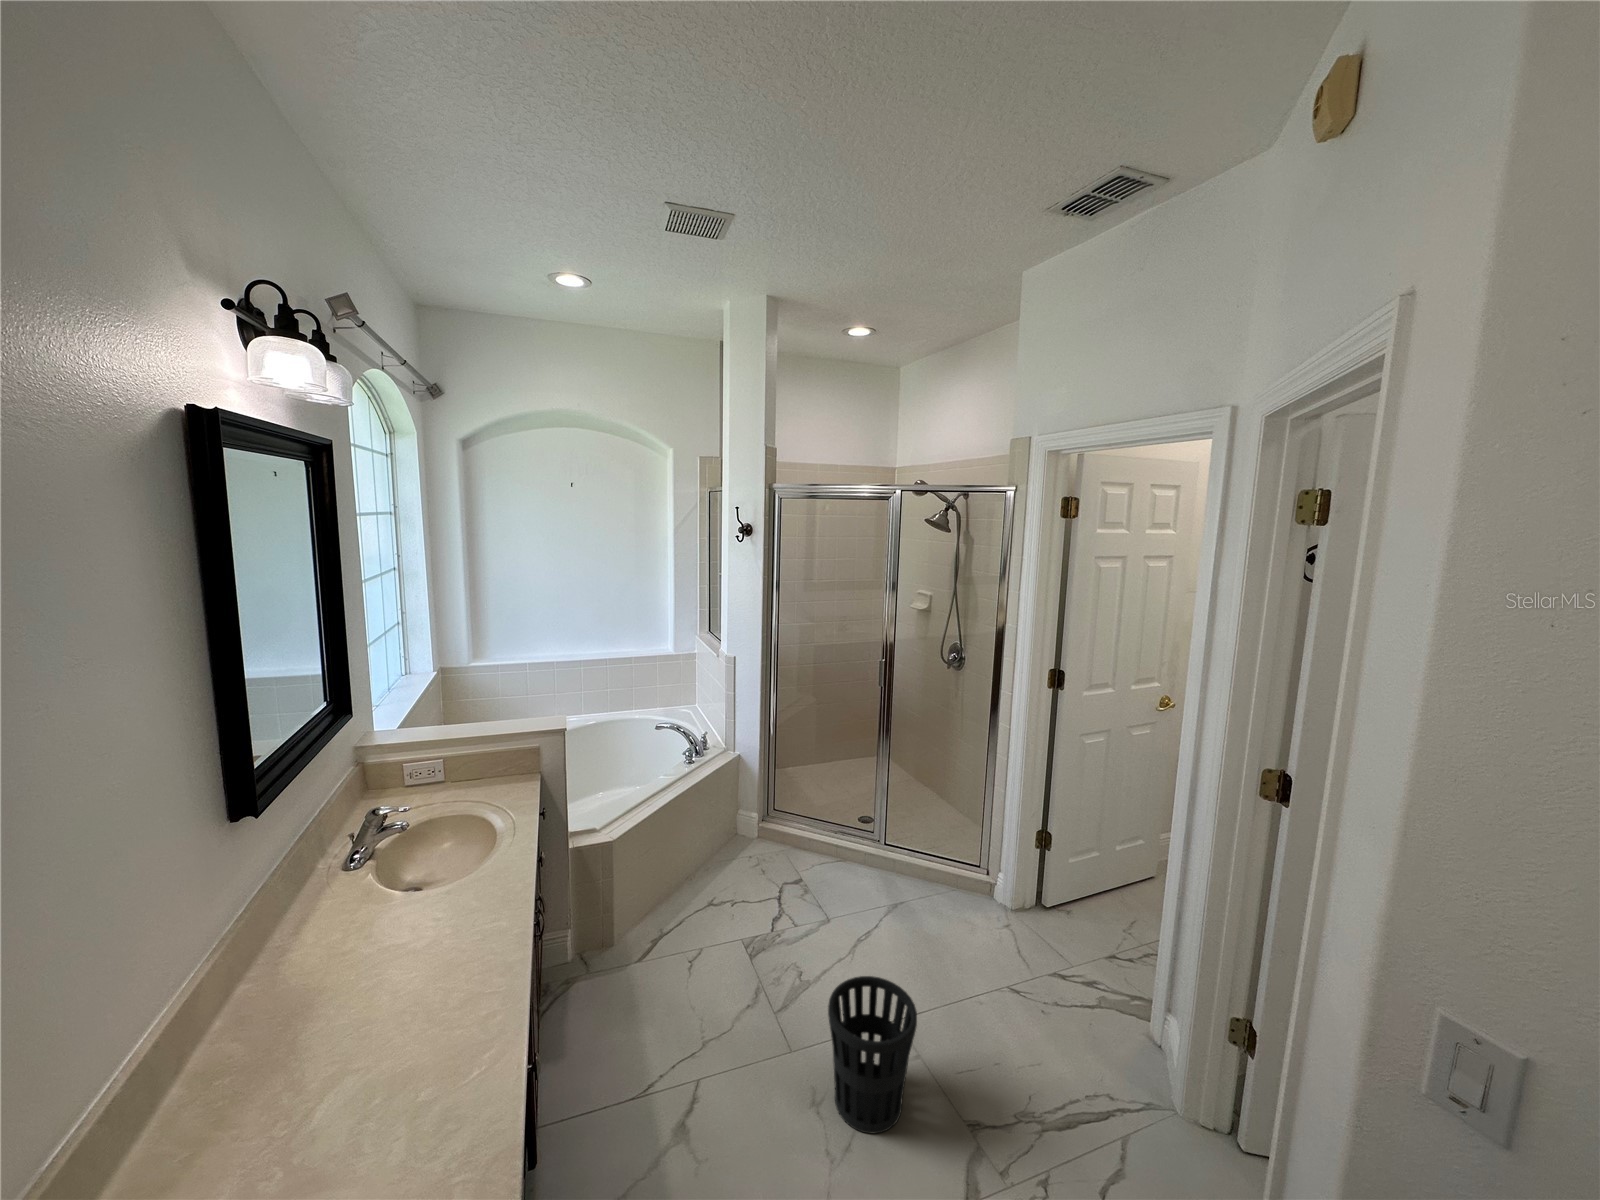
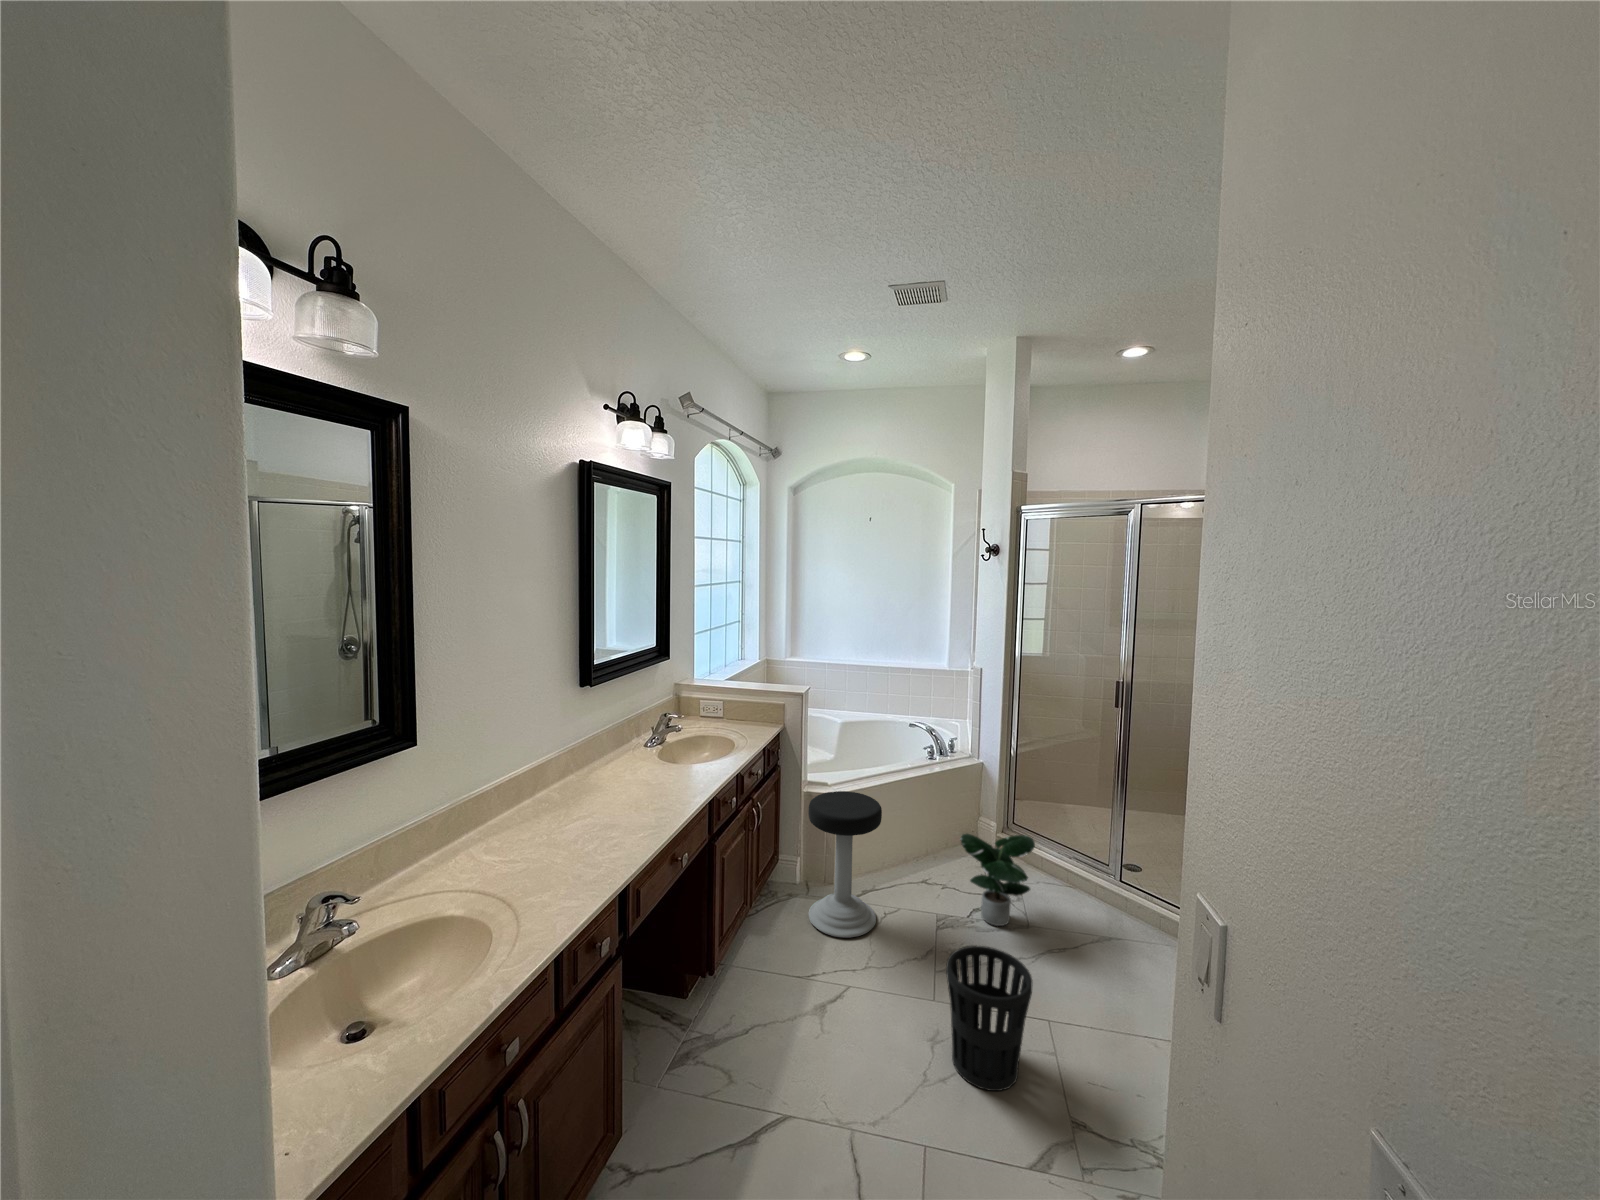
potted plant: none [761,828,836,930] -> present [960,834,1035,926]
stool: none [598,835,691,1020] -> present [808,791,882,938]

